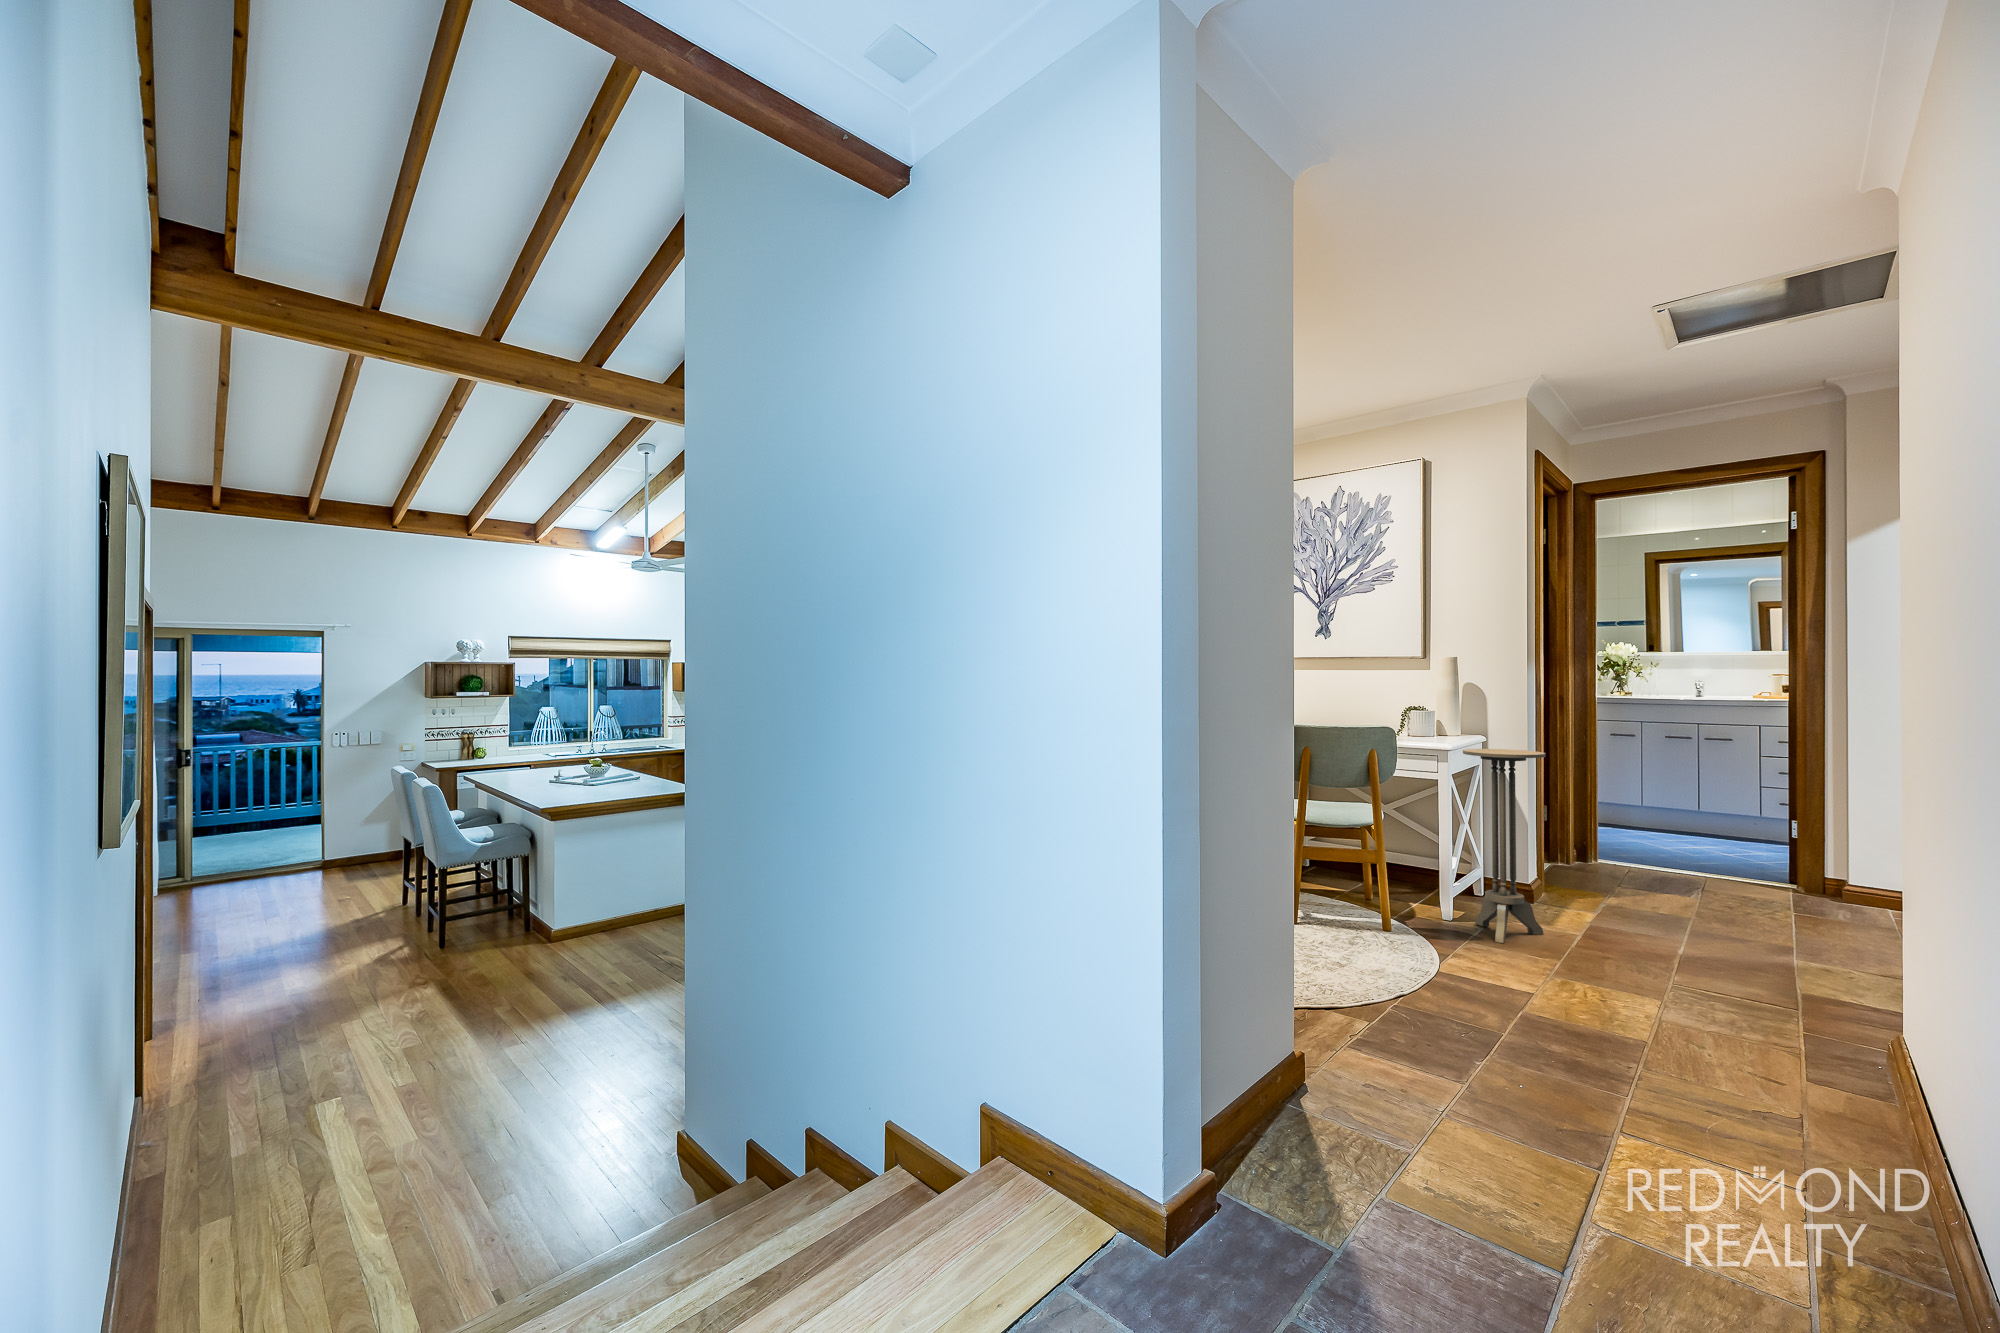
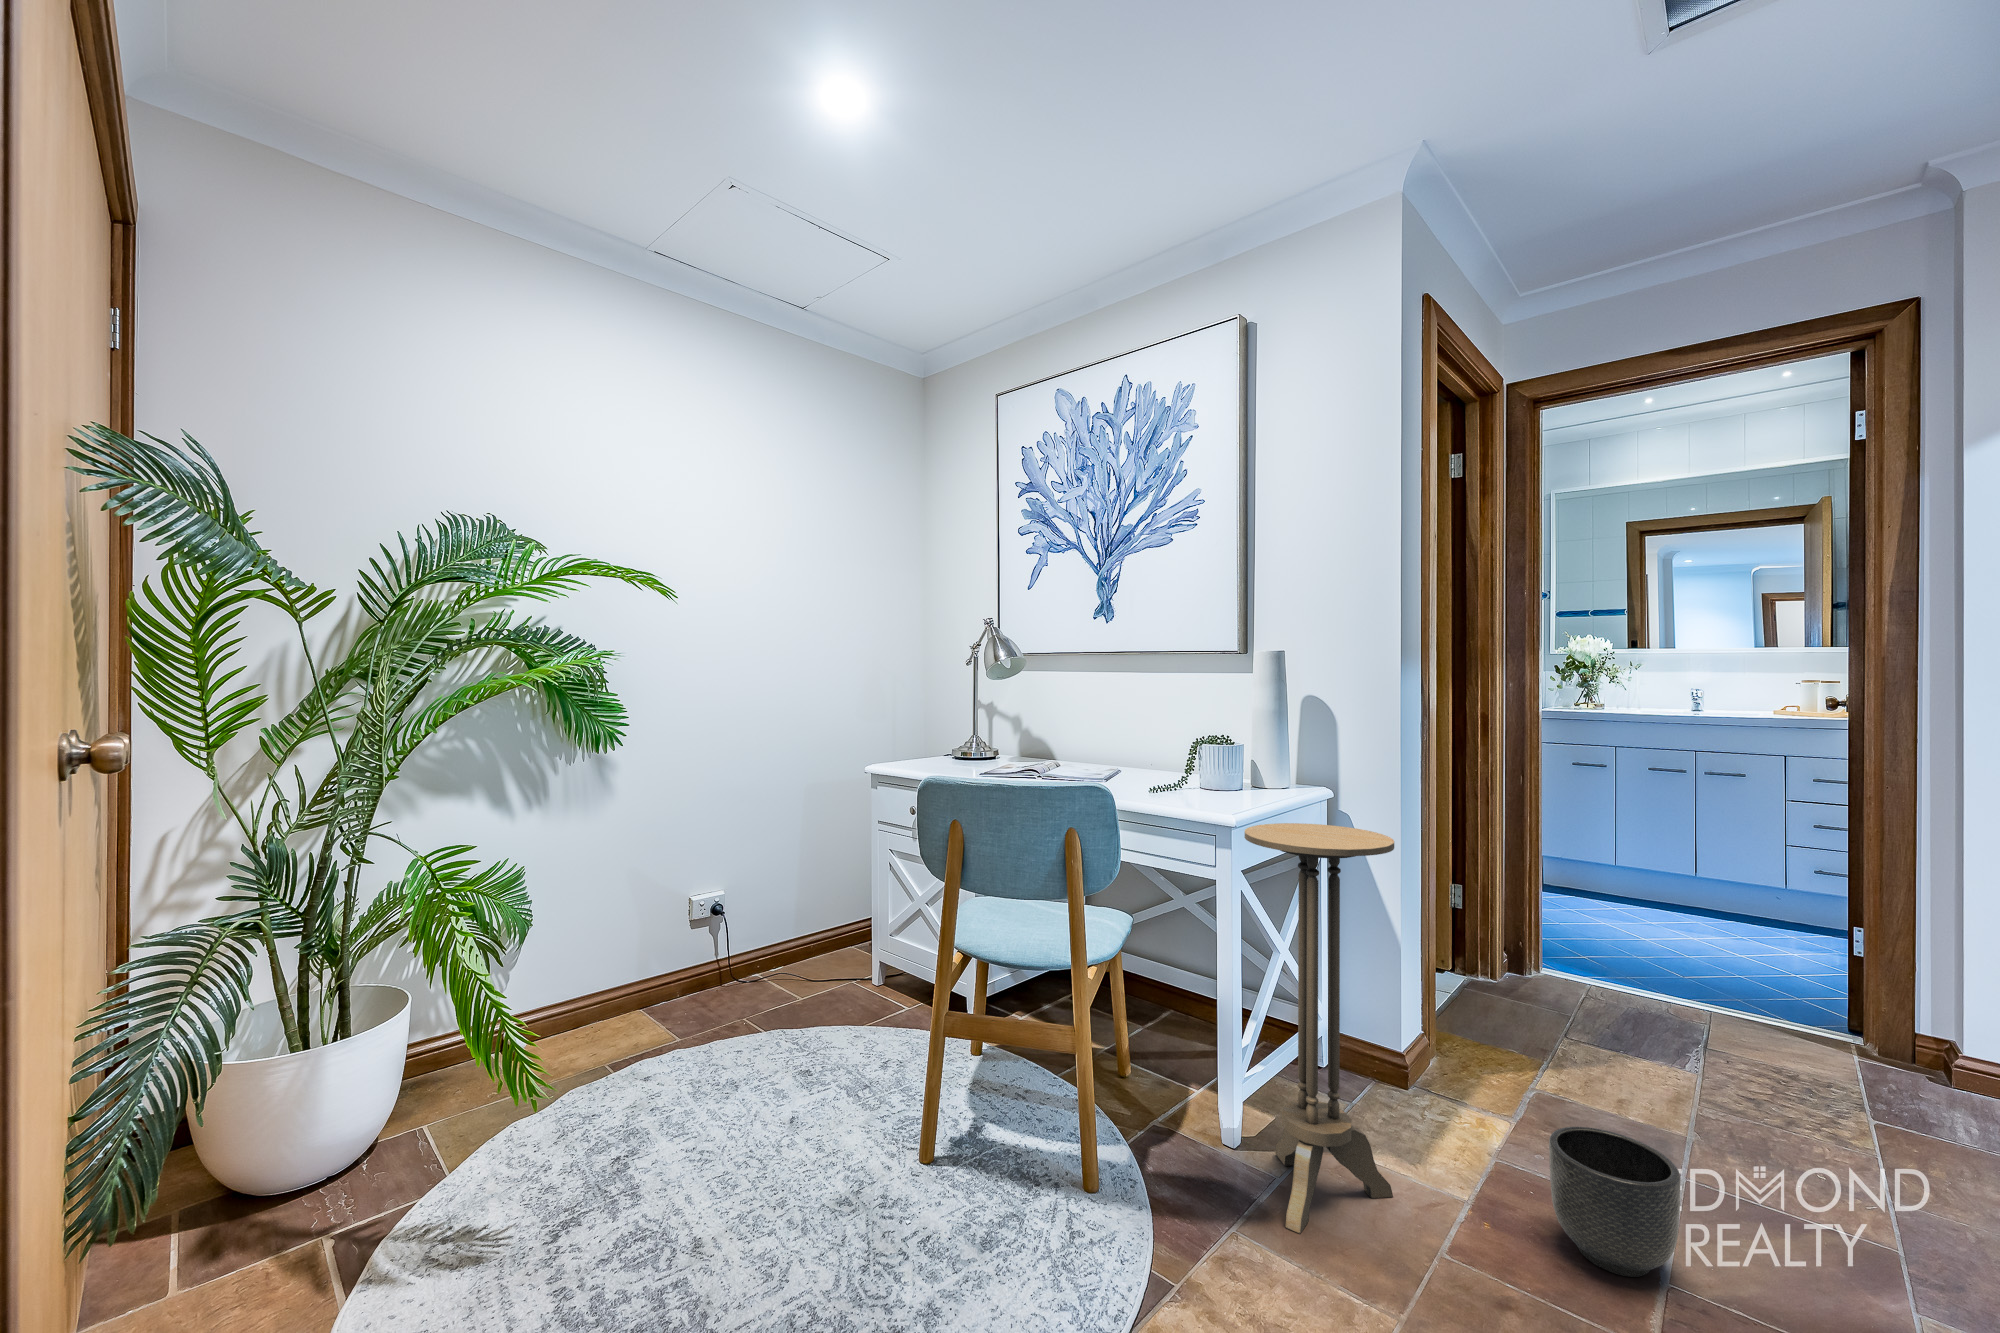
planter: none [1625,892,1689,952] -> present [1549,1127,1681,1277]

